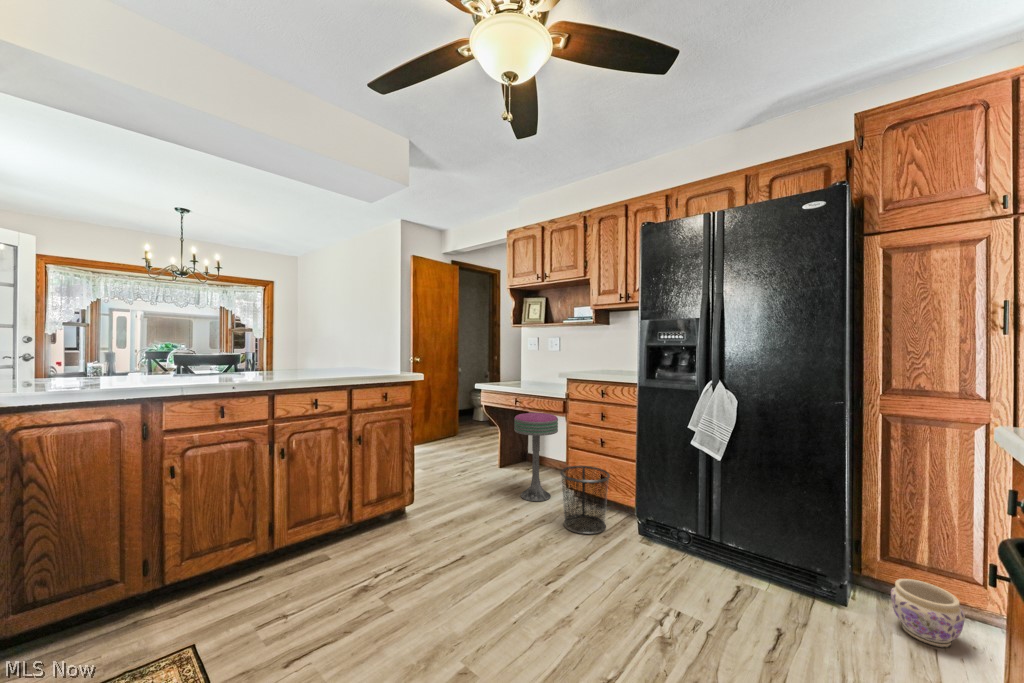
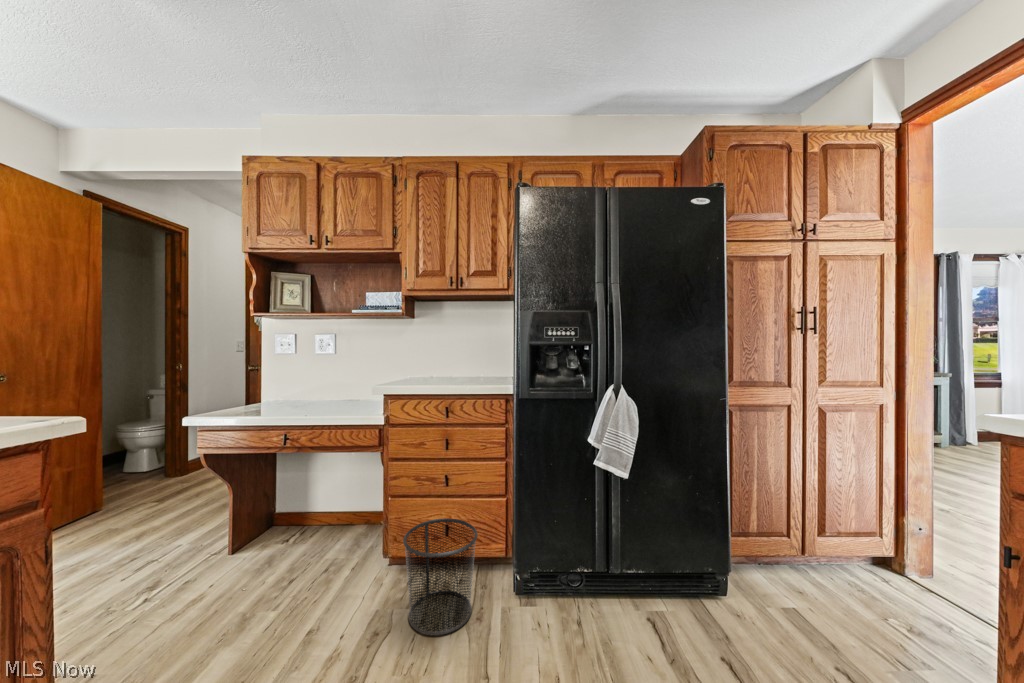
bar stool: present [514,413,558,501] -> none [291,451,369,604]
planter: present [891,579,965,648] -> none [752,547,807,605]

